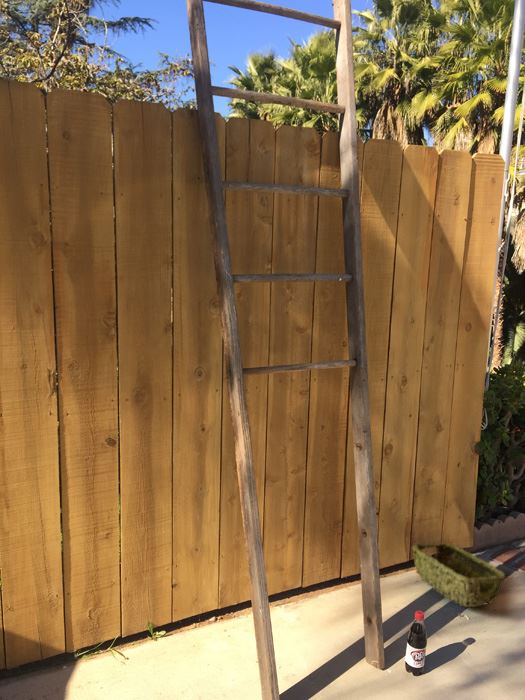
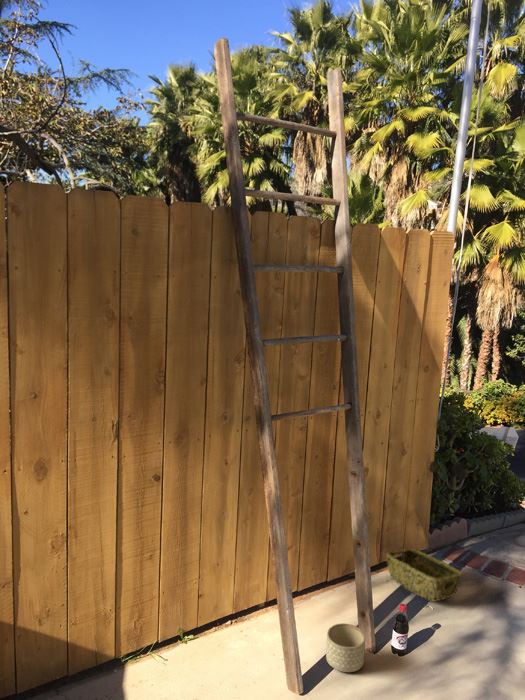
planter: none [315,621,362,681] -> present [326,623,365,672]

